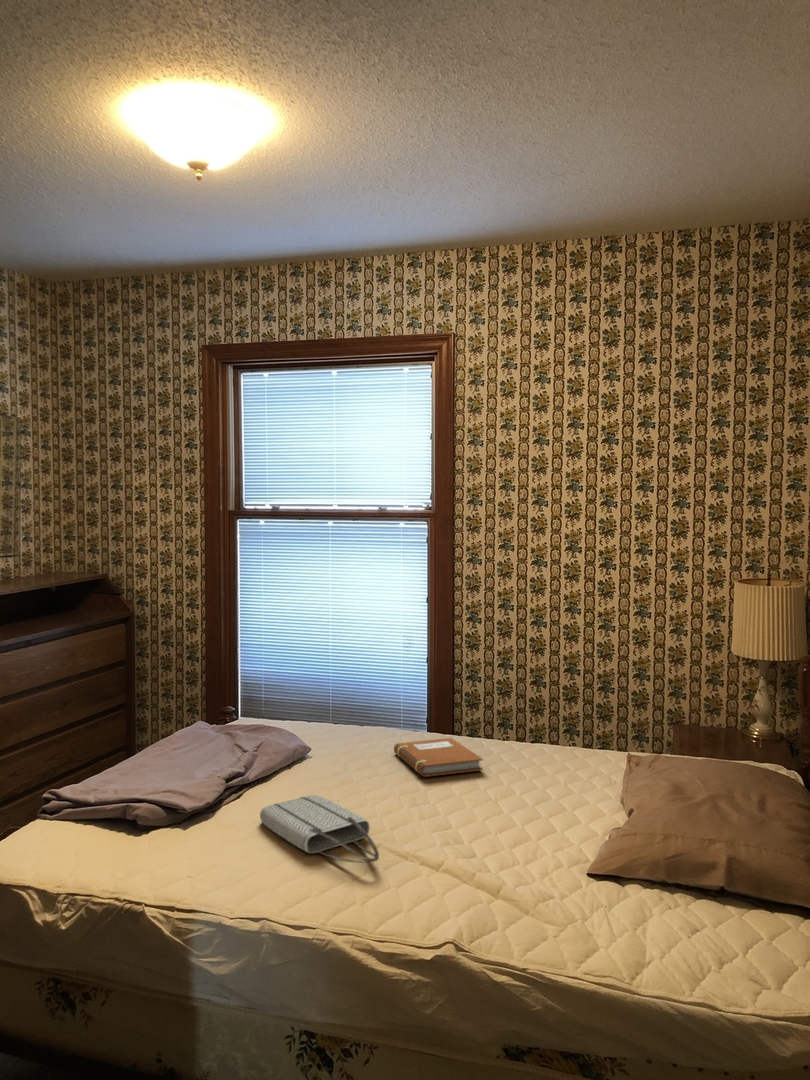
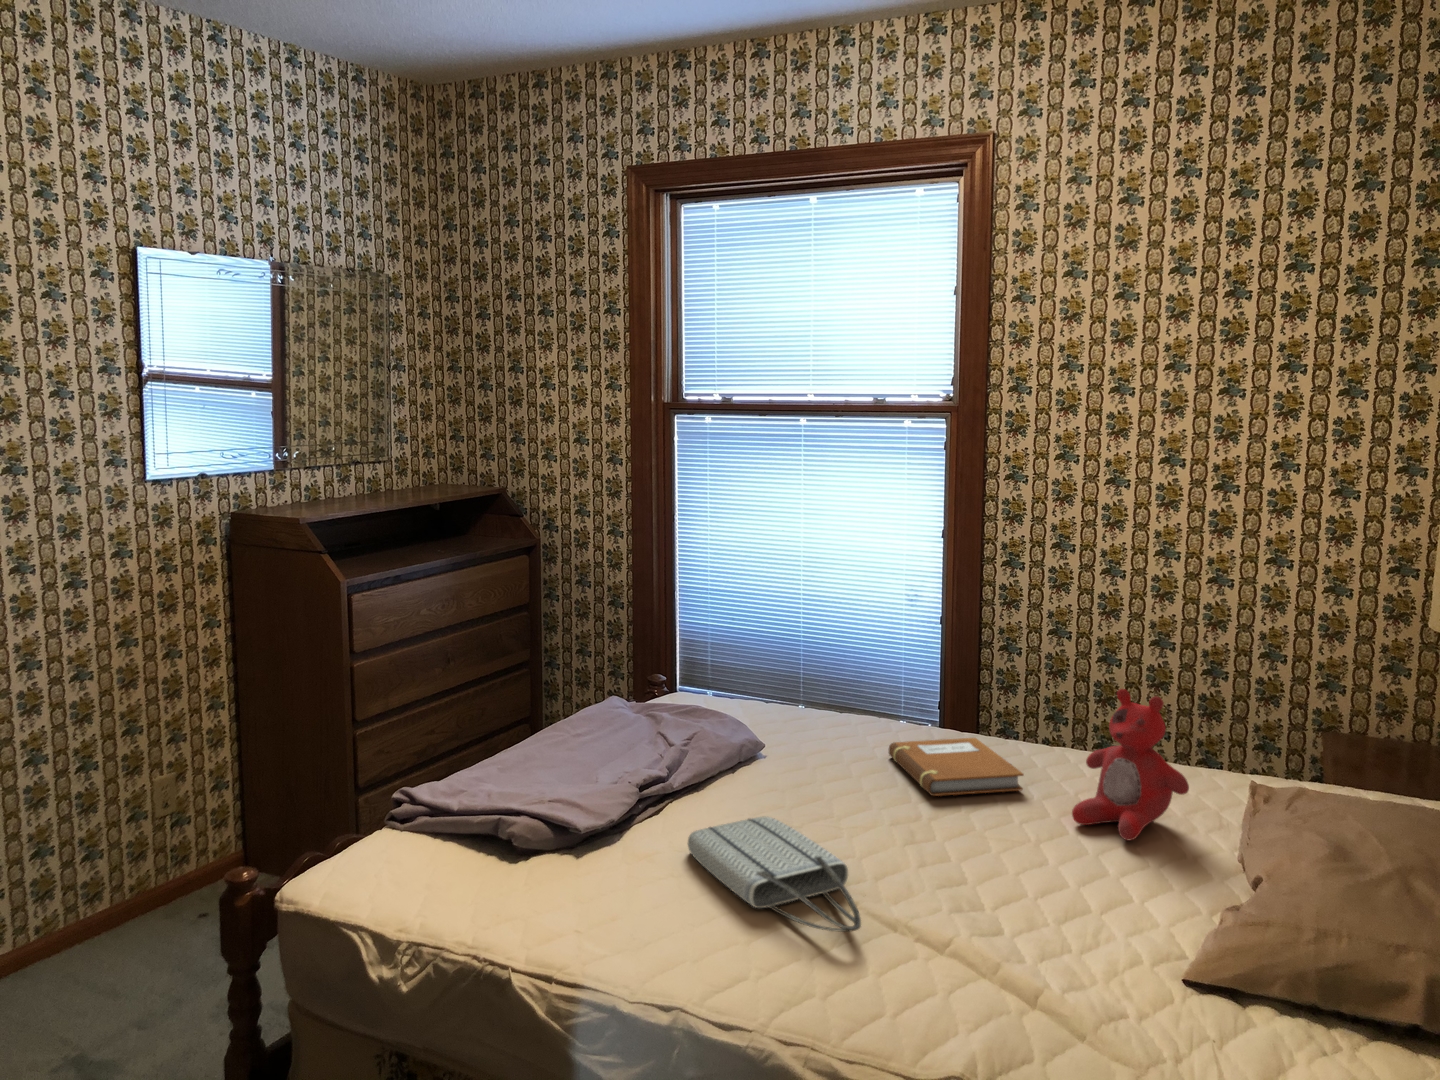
stuffed bear: none [514,698,585,797] -> present [1072,689,1189,840]

